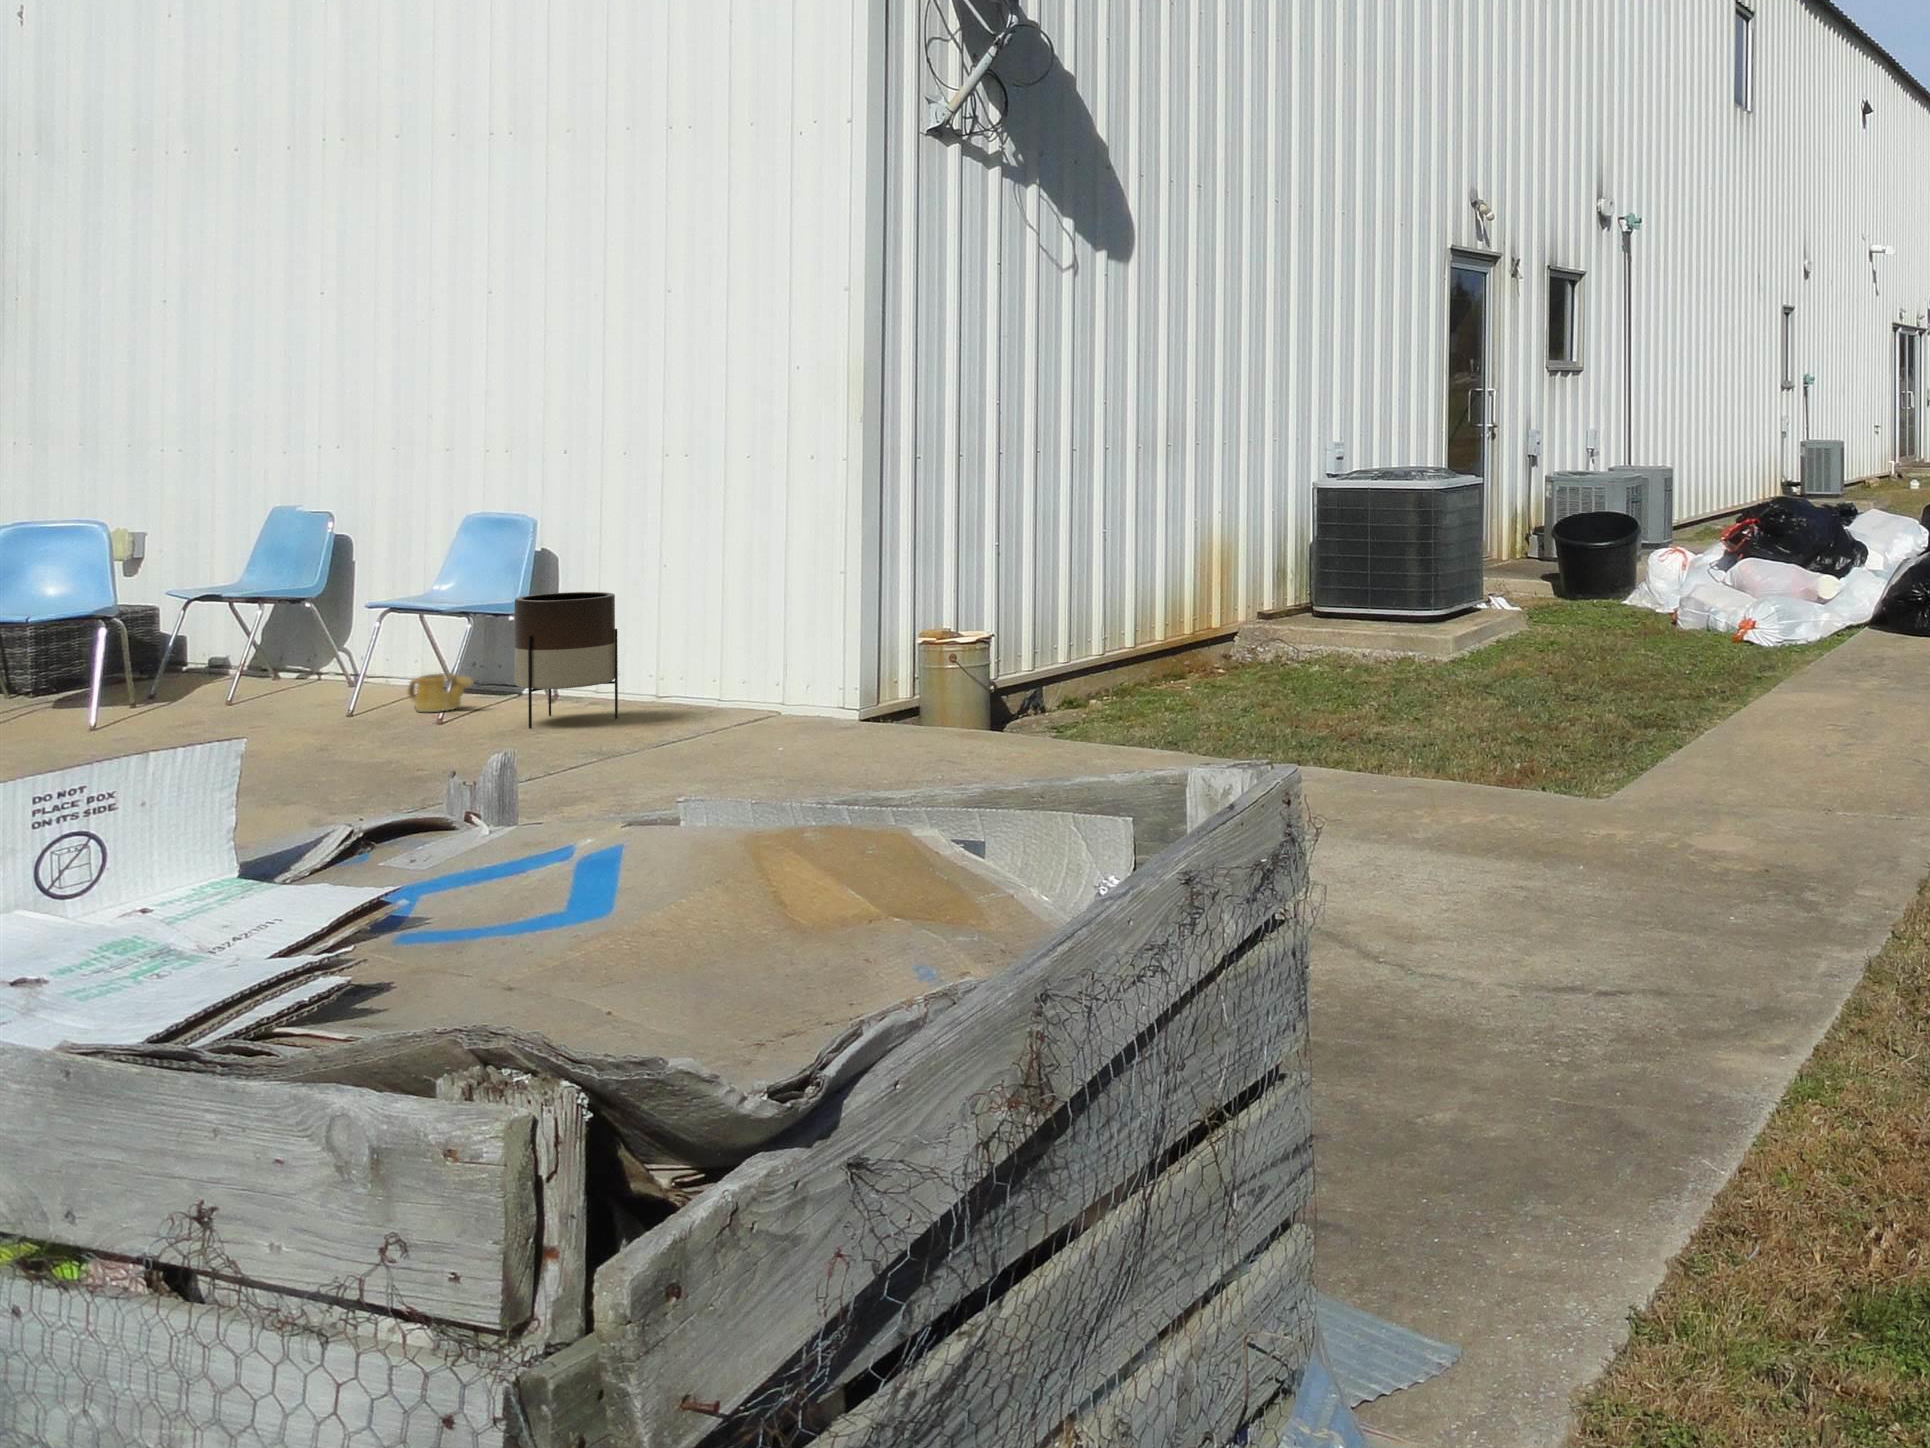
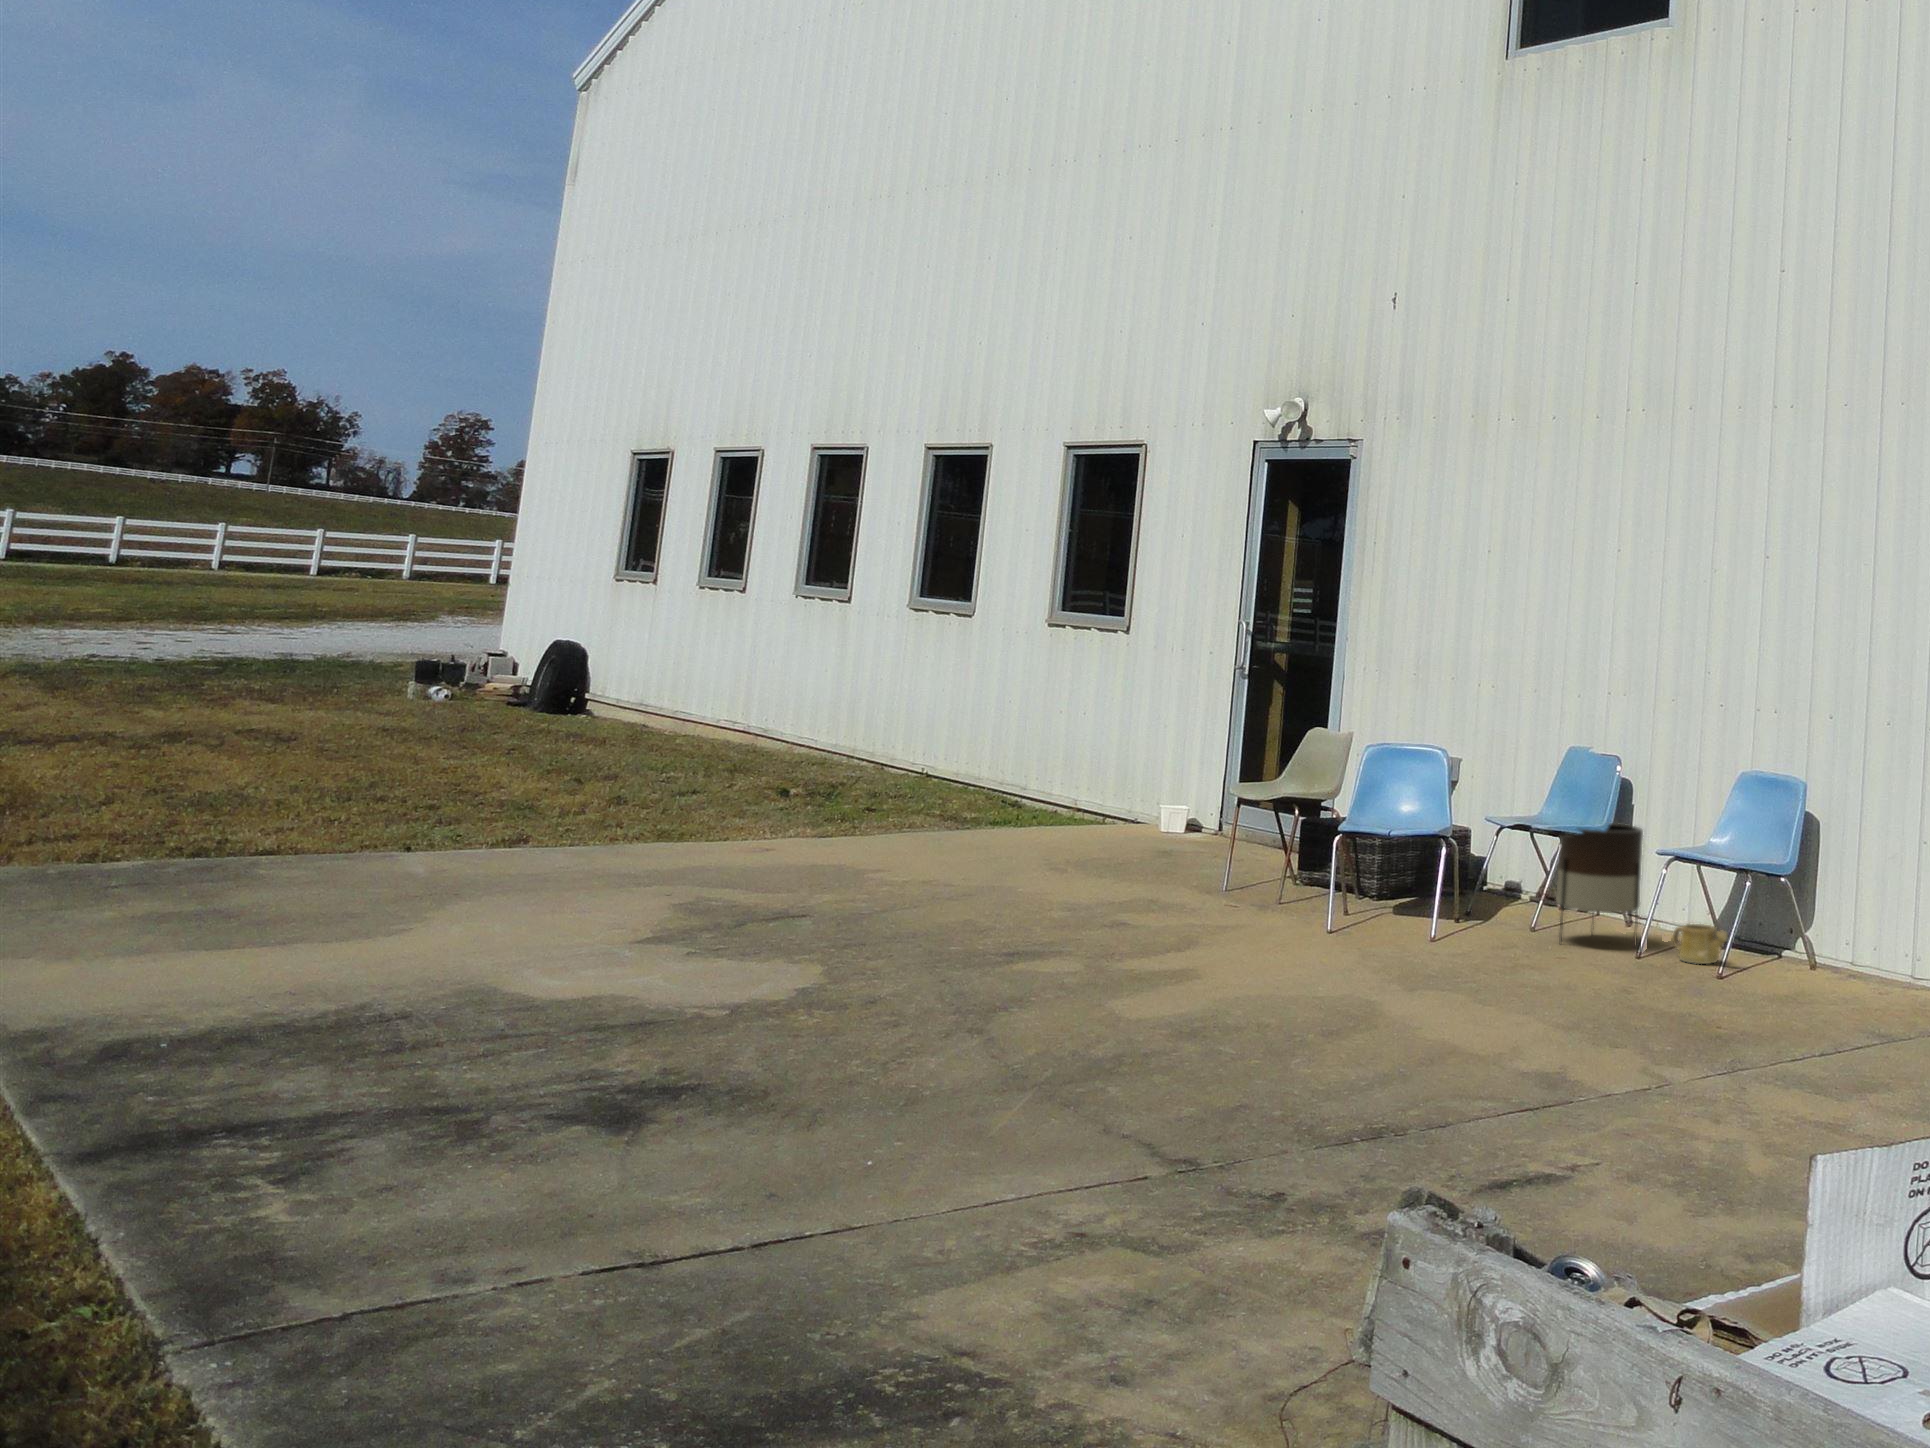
planter: present [514,592,618,729] -> present [1556,823,1643,944]

